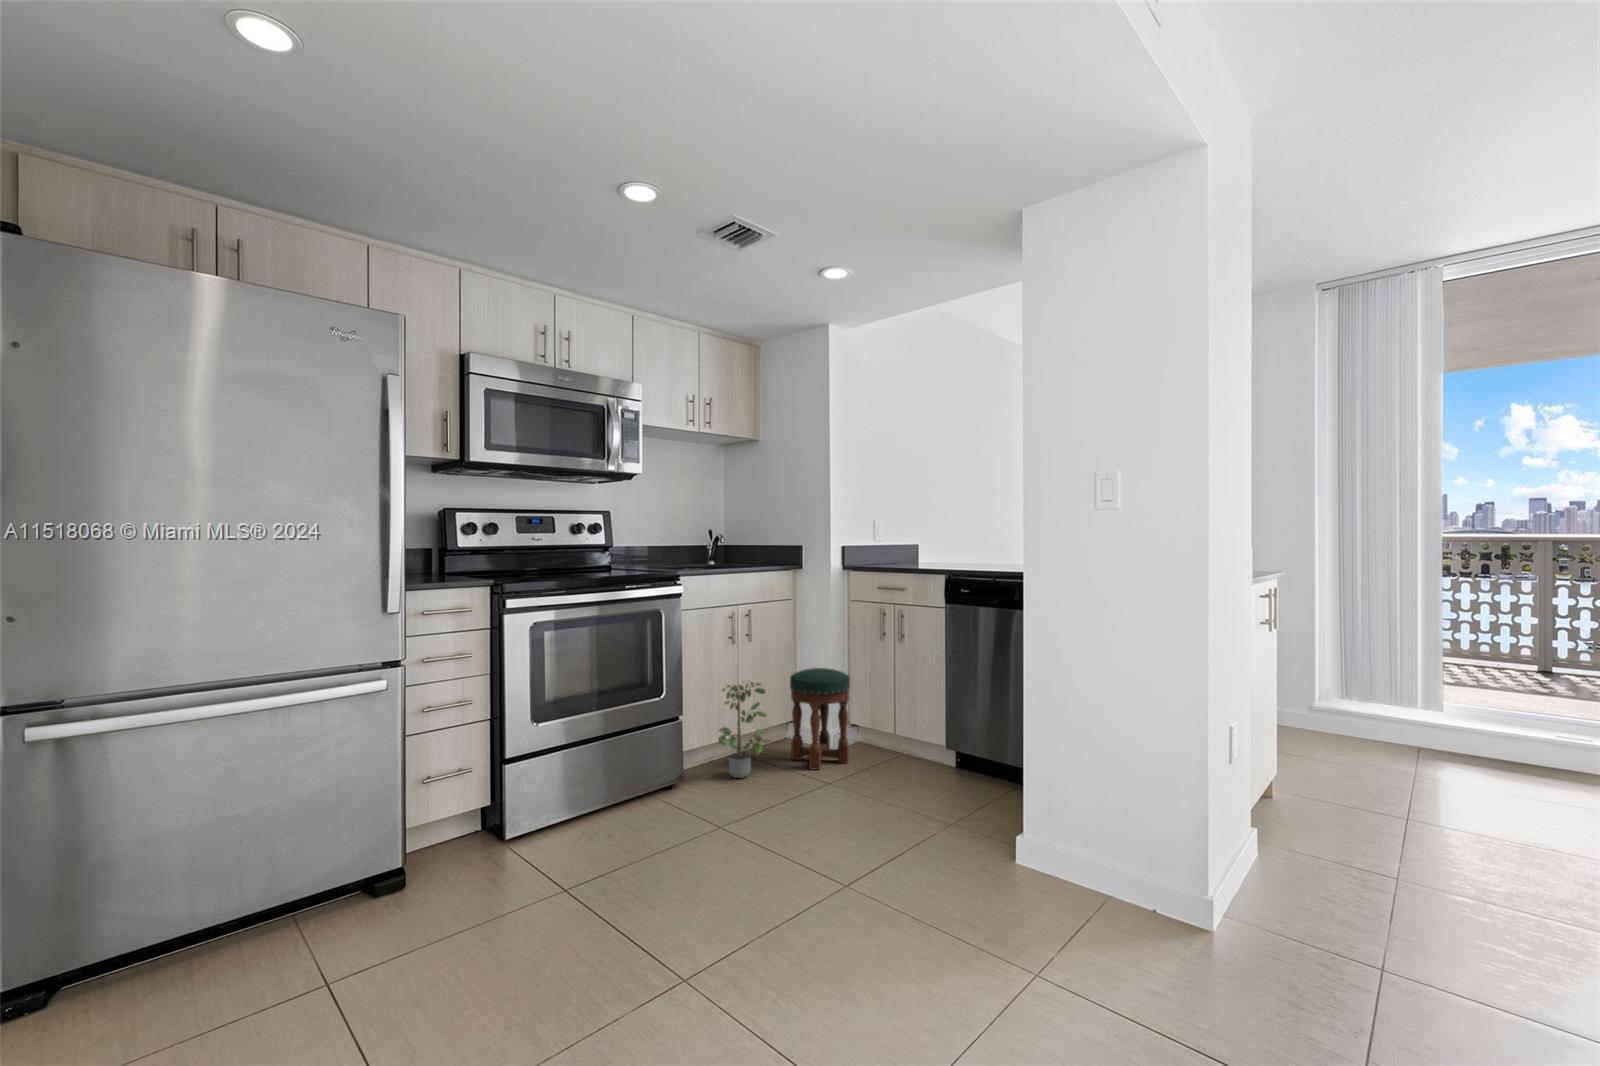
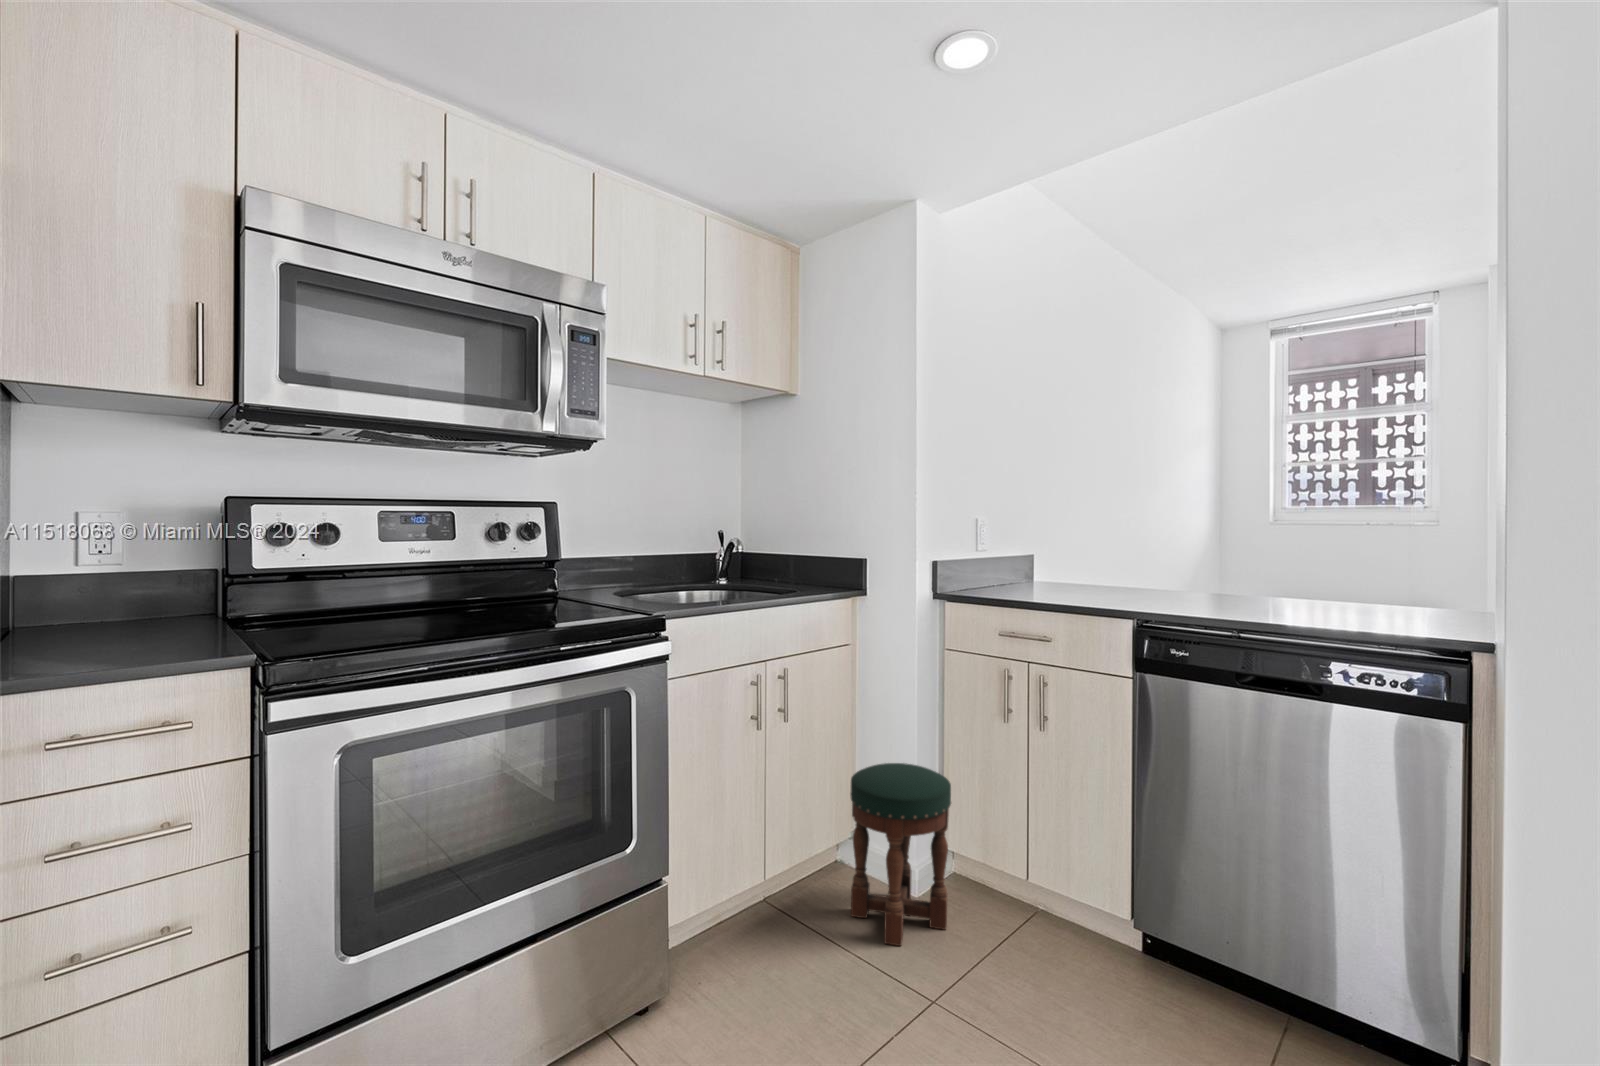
potted plant: present [718,682,772,778] -> none [731,796,831,966]

